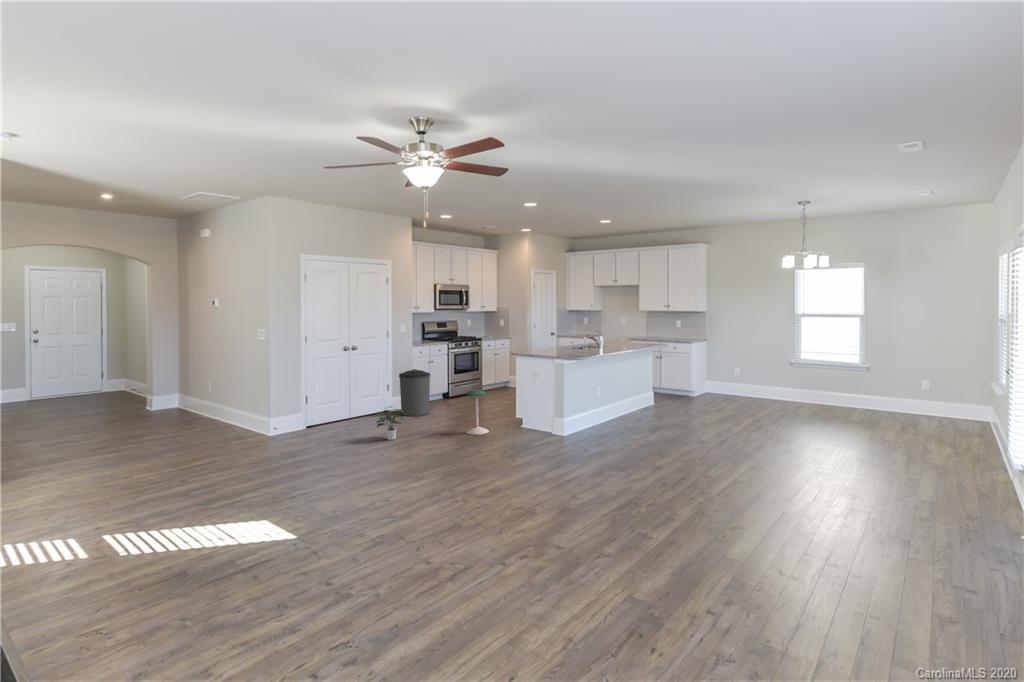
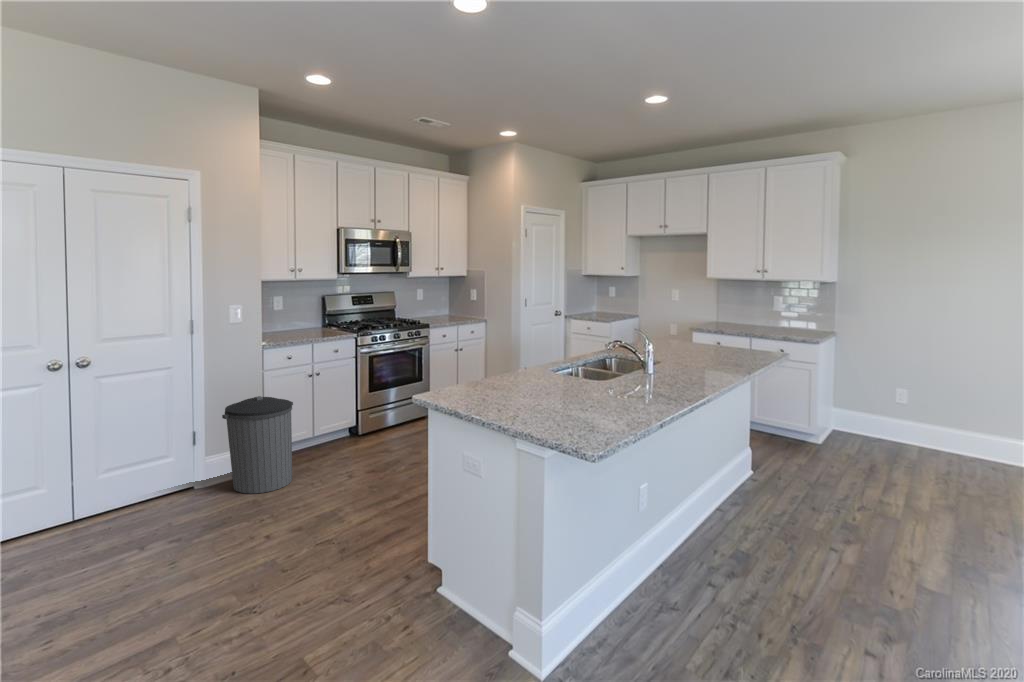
stool: present [465,390,489,435] -> none [297,480,358,599]
potted plant: present [375,407,402,440] -> none [29,527,134,621]

